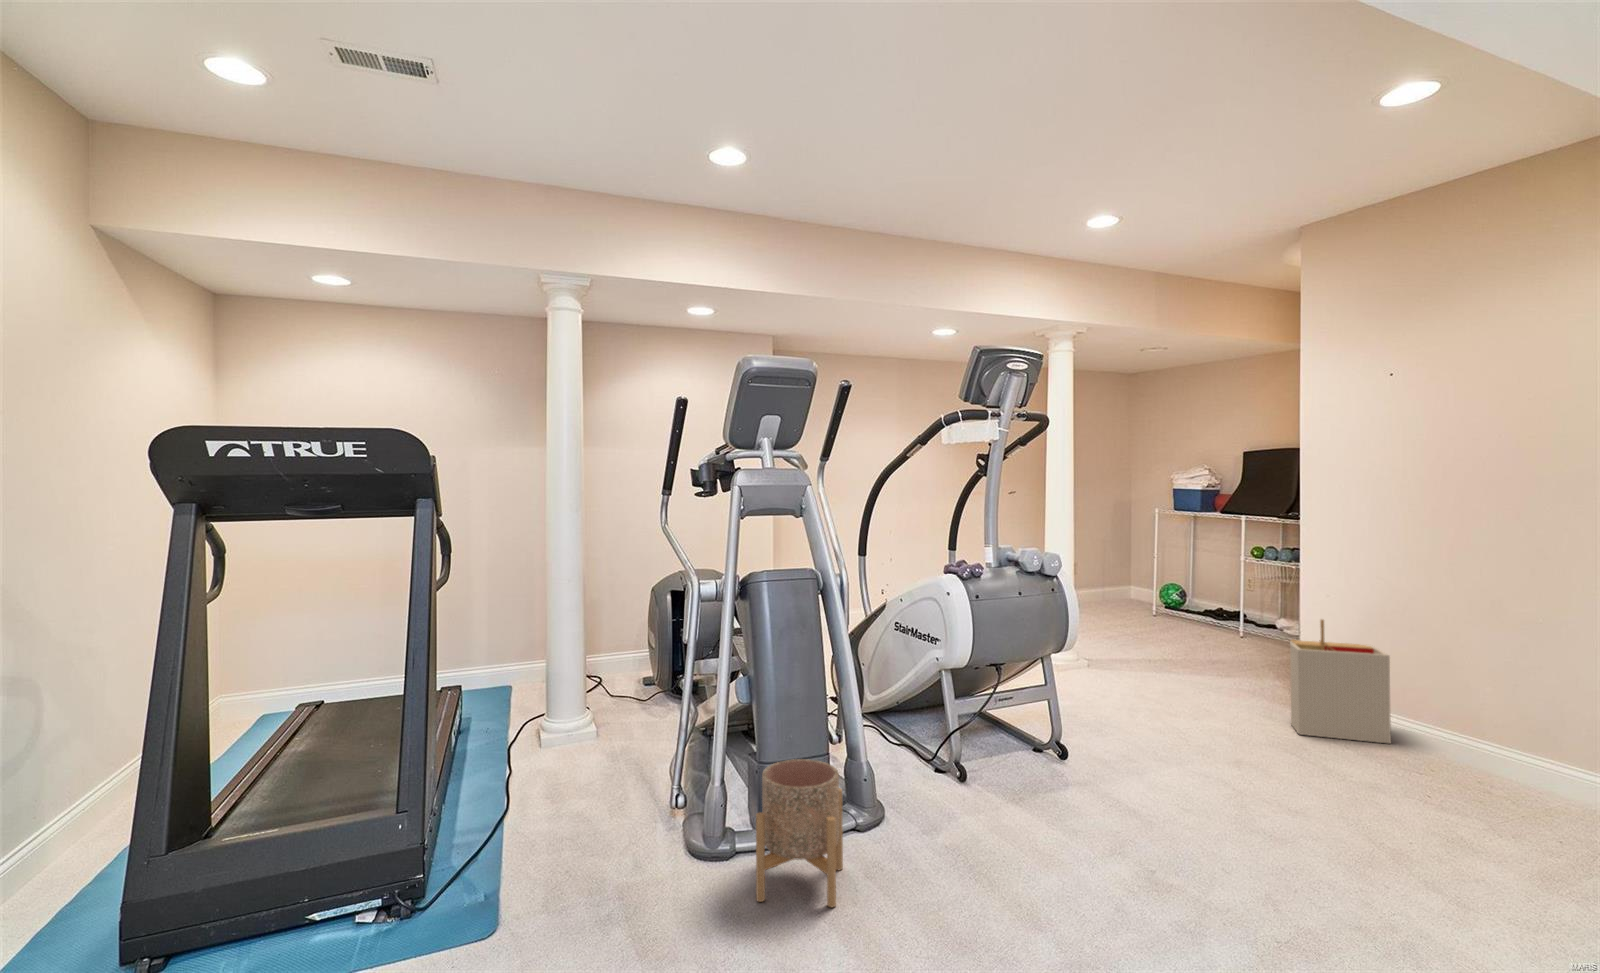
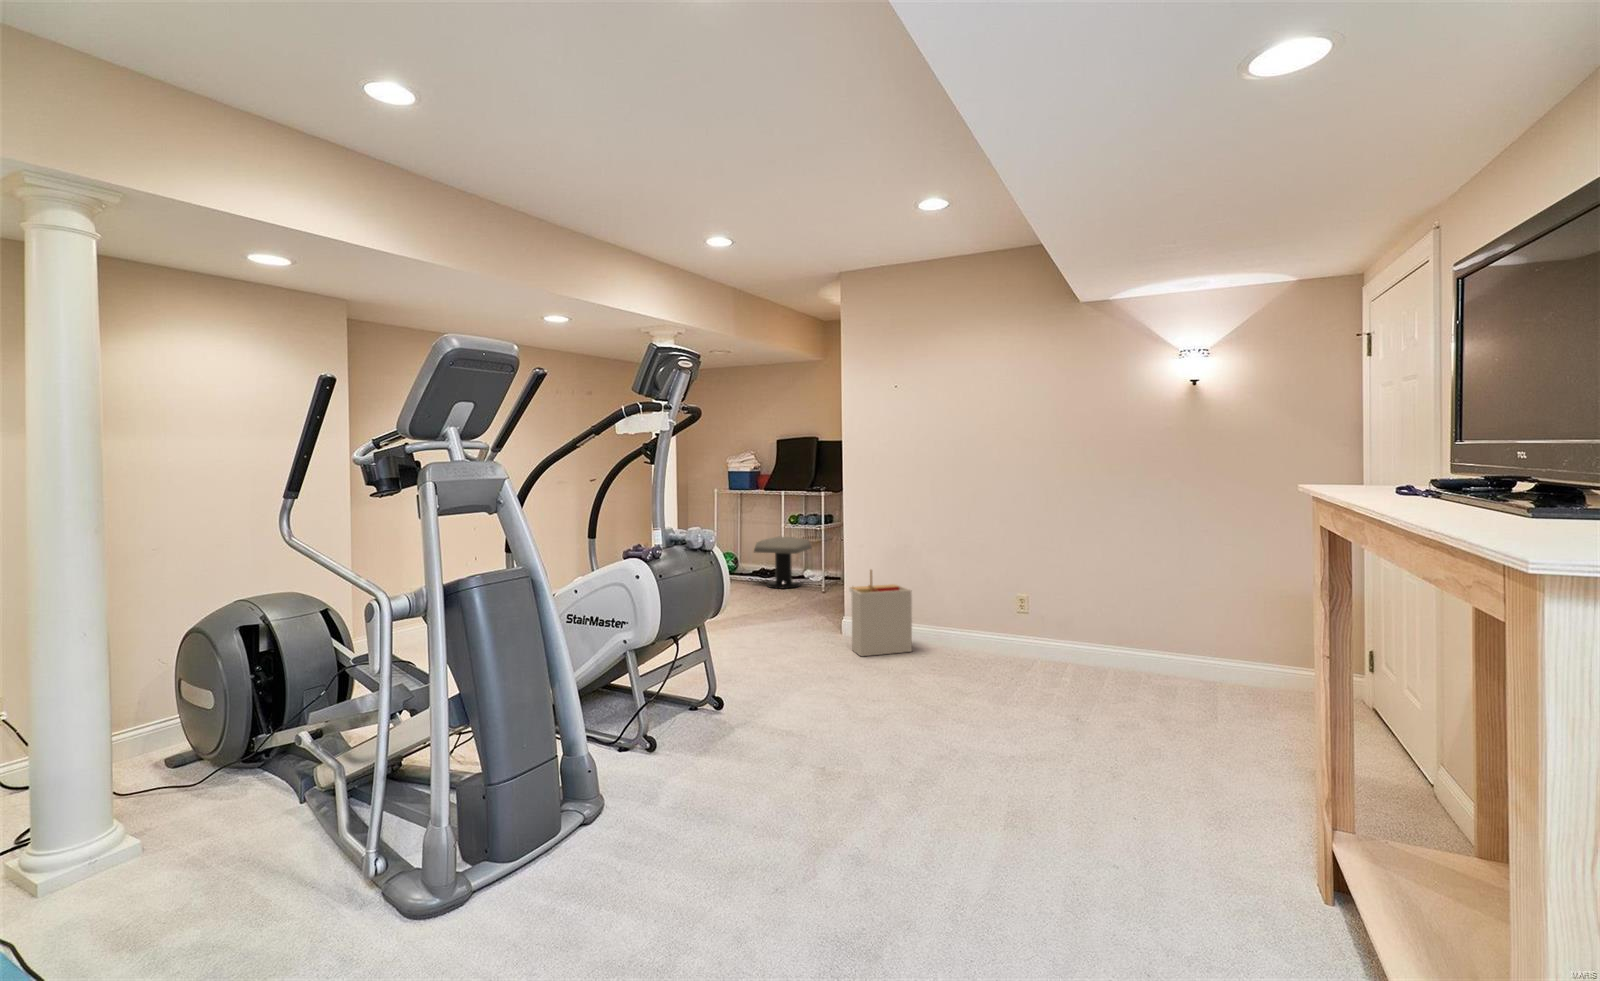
stool: none [1199,572,1289,637] -> present [754,537,811,589]
planter: present [756,759,843,907] -> none [515,762,614,923]

